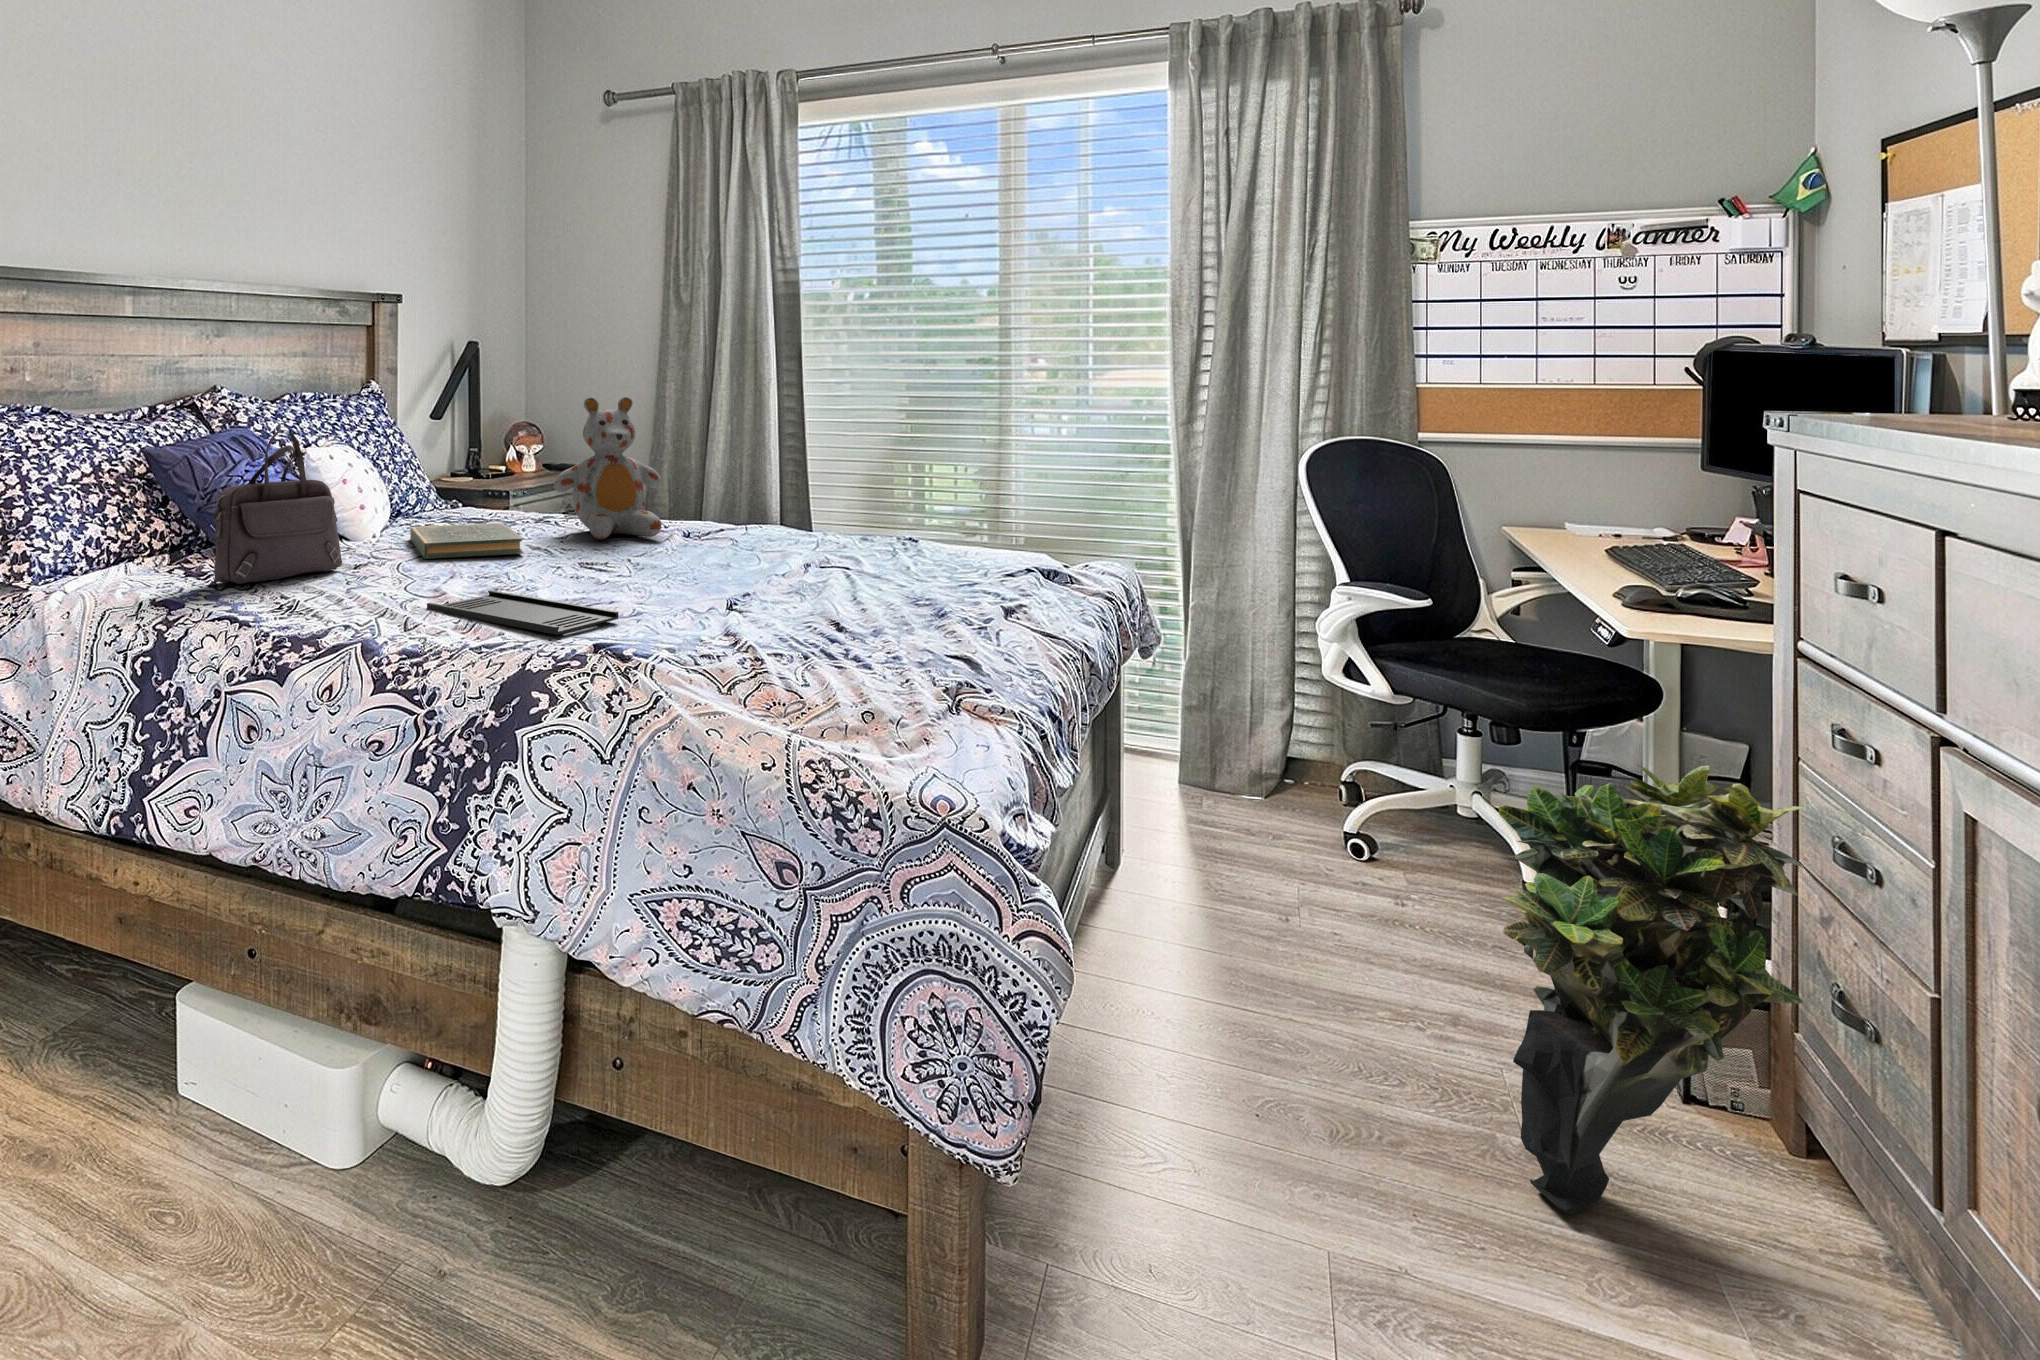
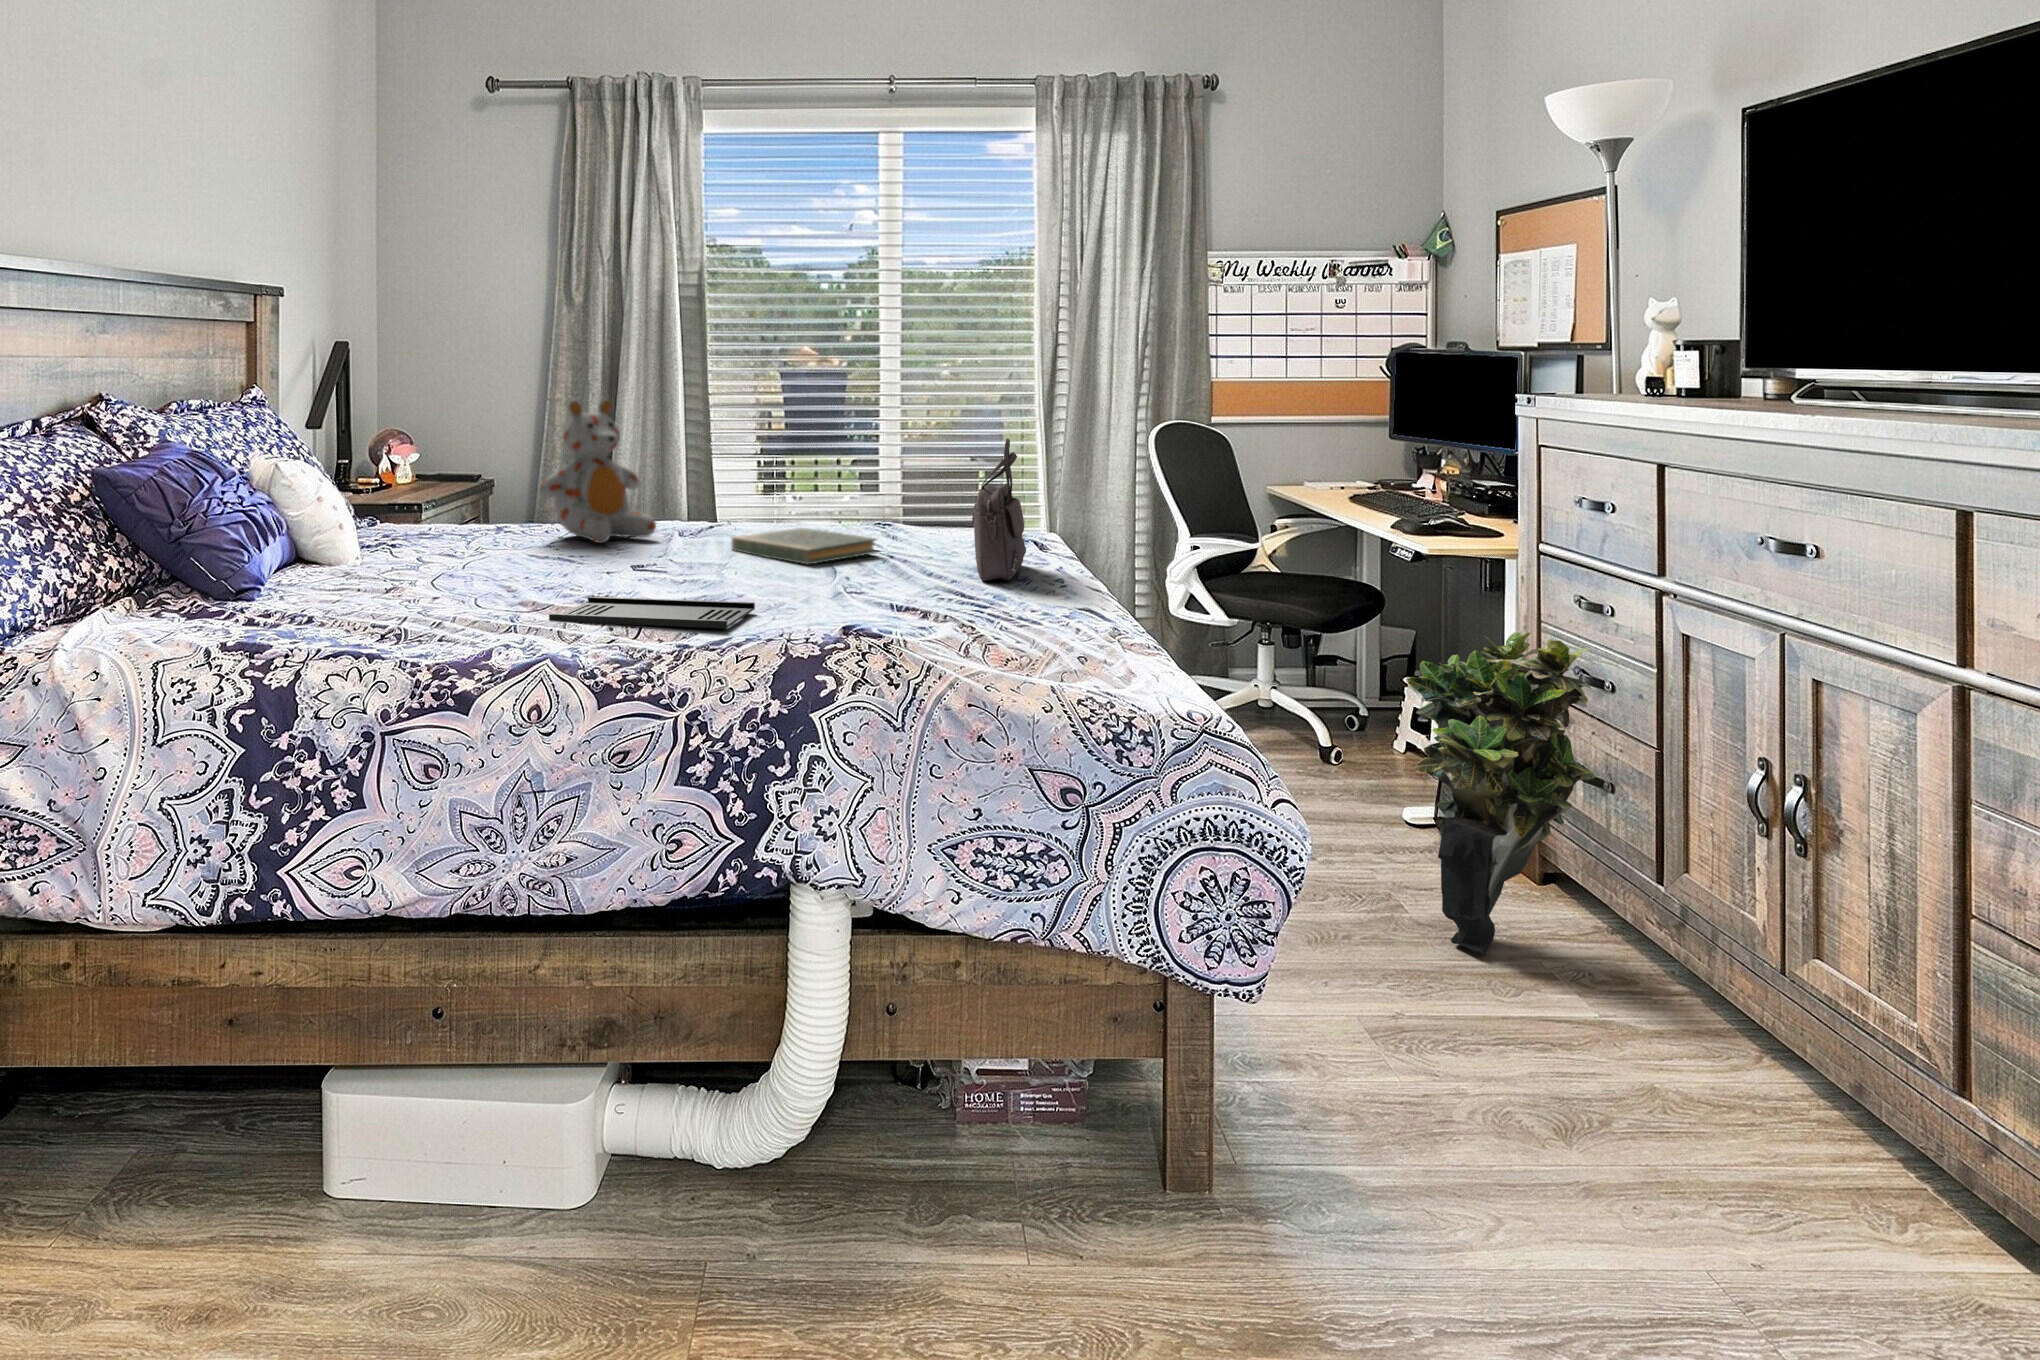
handbag: present [214,430,342,584] -> present [972,438,1026,581]
book: present [410,523,524,559] -> present [732,528,876,564]

